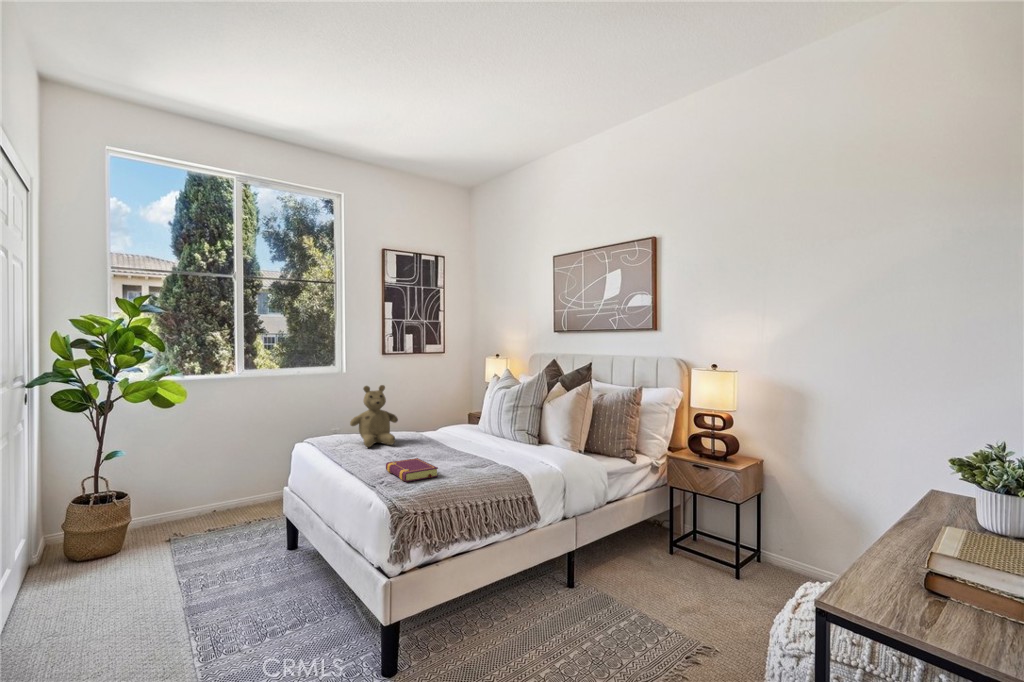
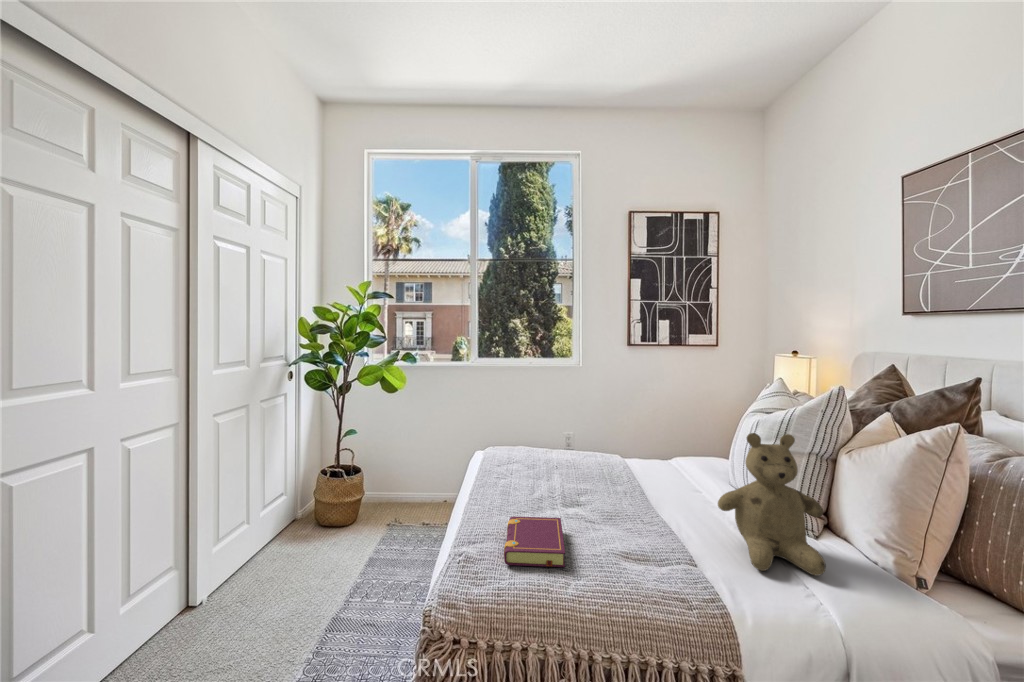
teddy bear: present [350,385,398,447] -> present [718,433,826,576]

